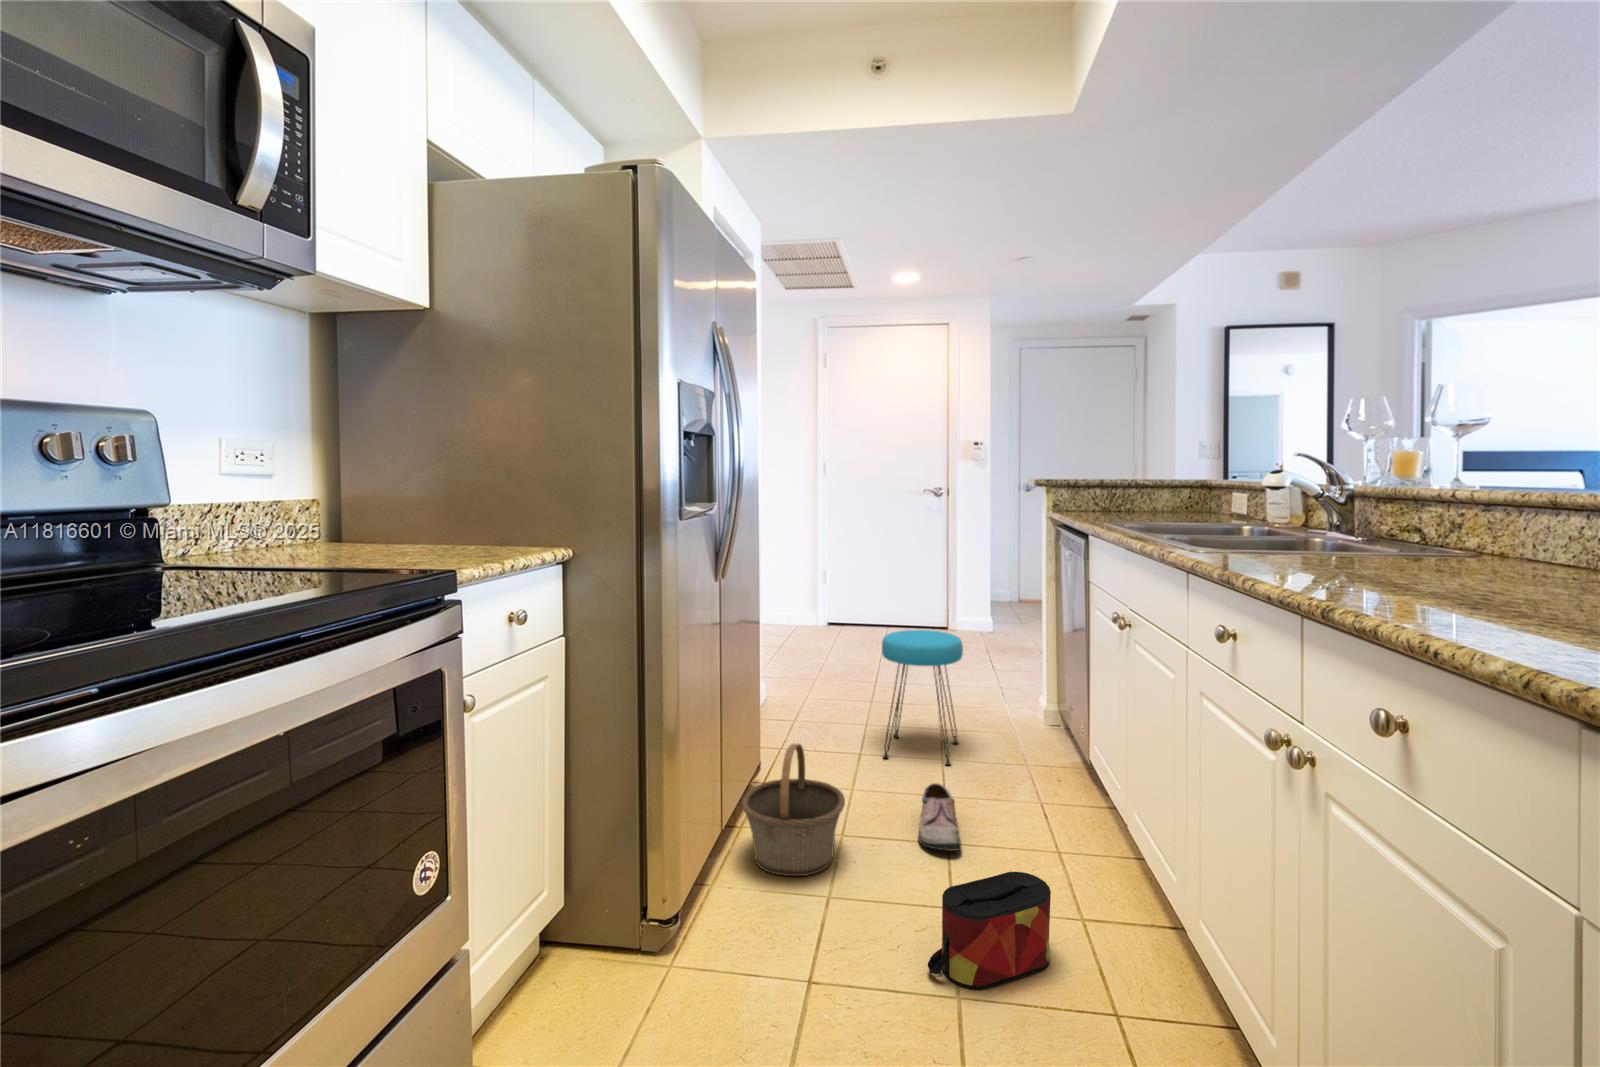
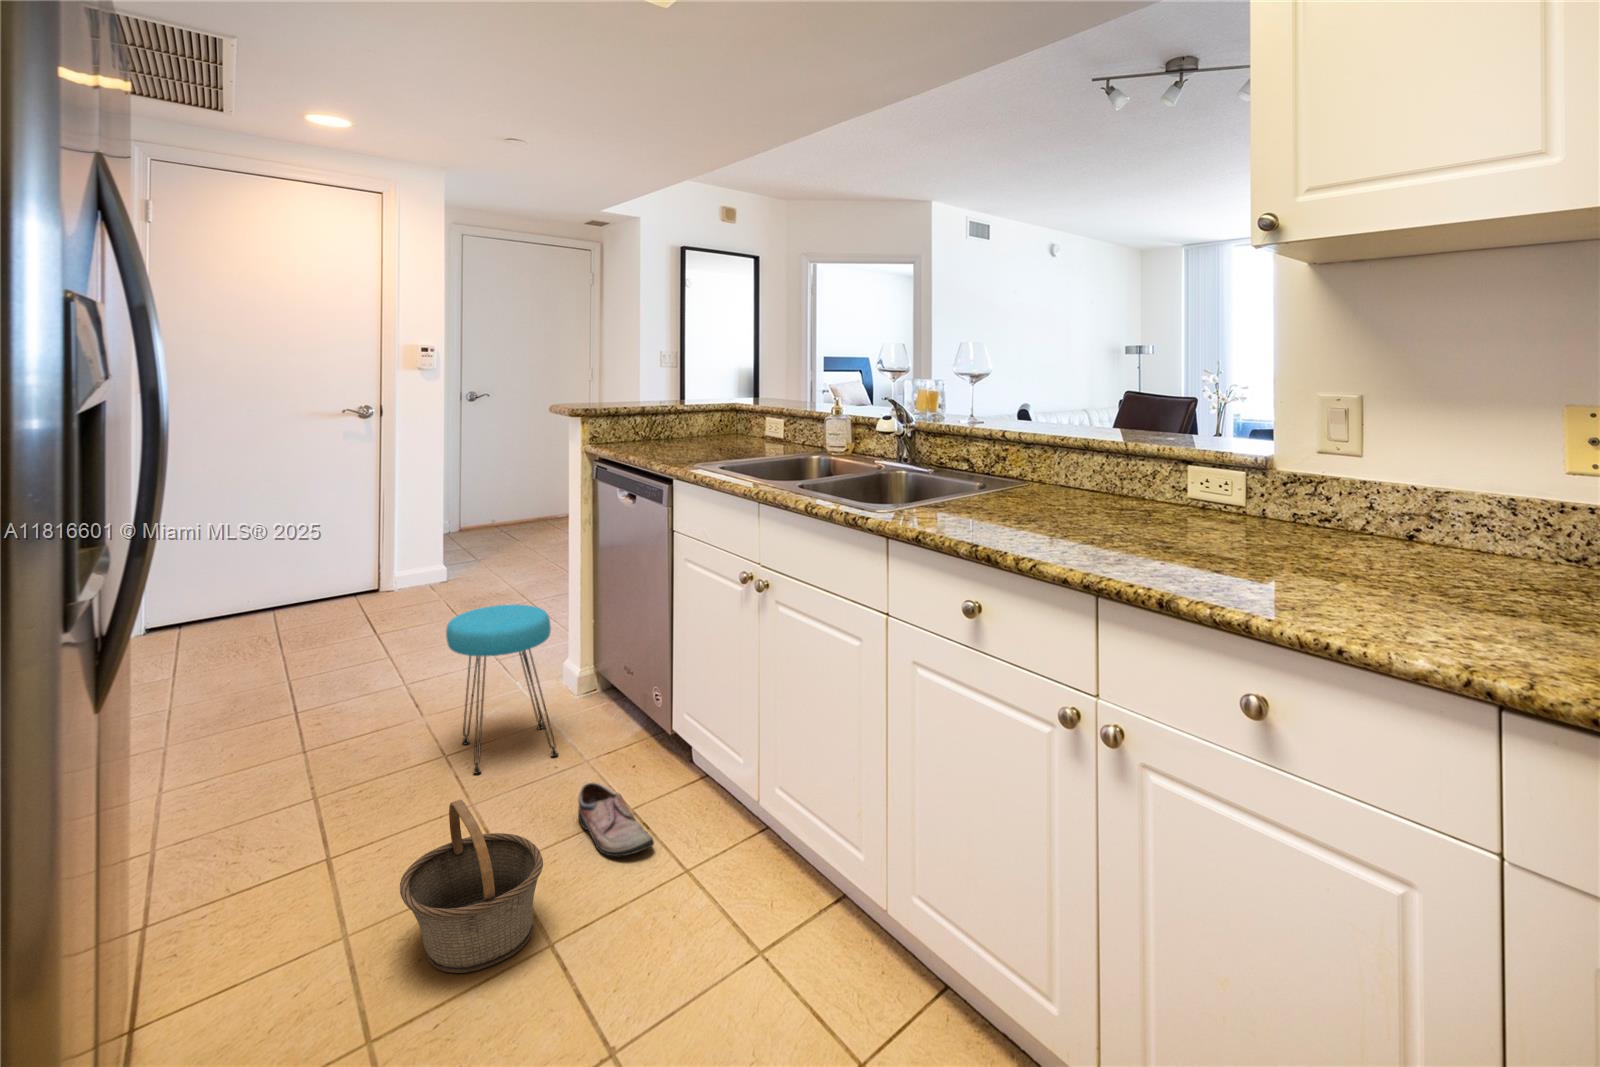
bag: present [928,872,1051,989] -> none [724,840,811,979]

